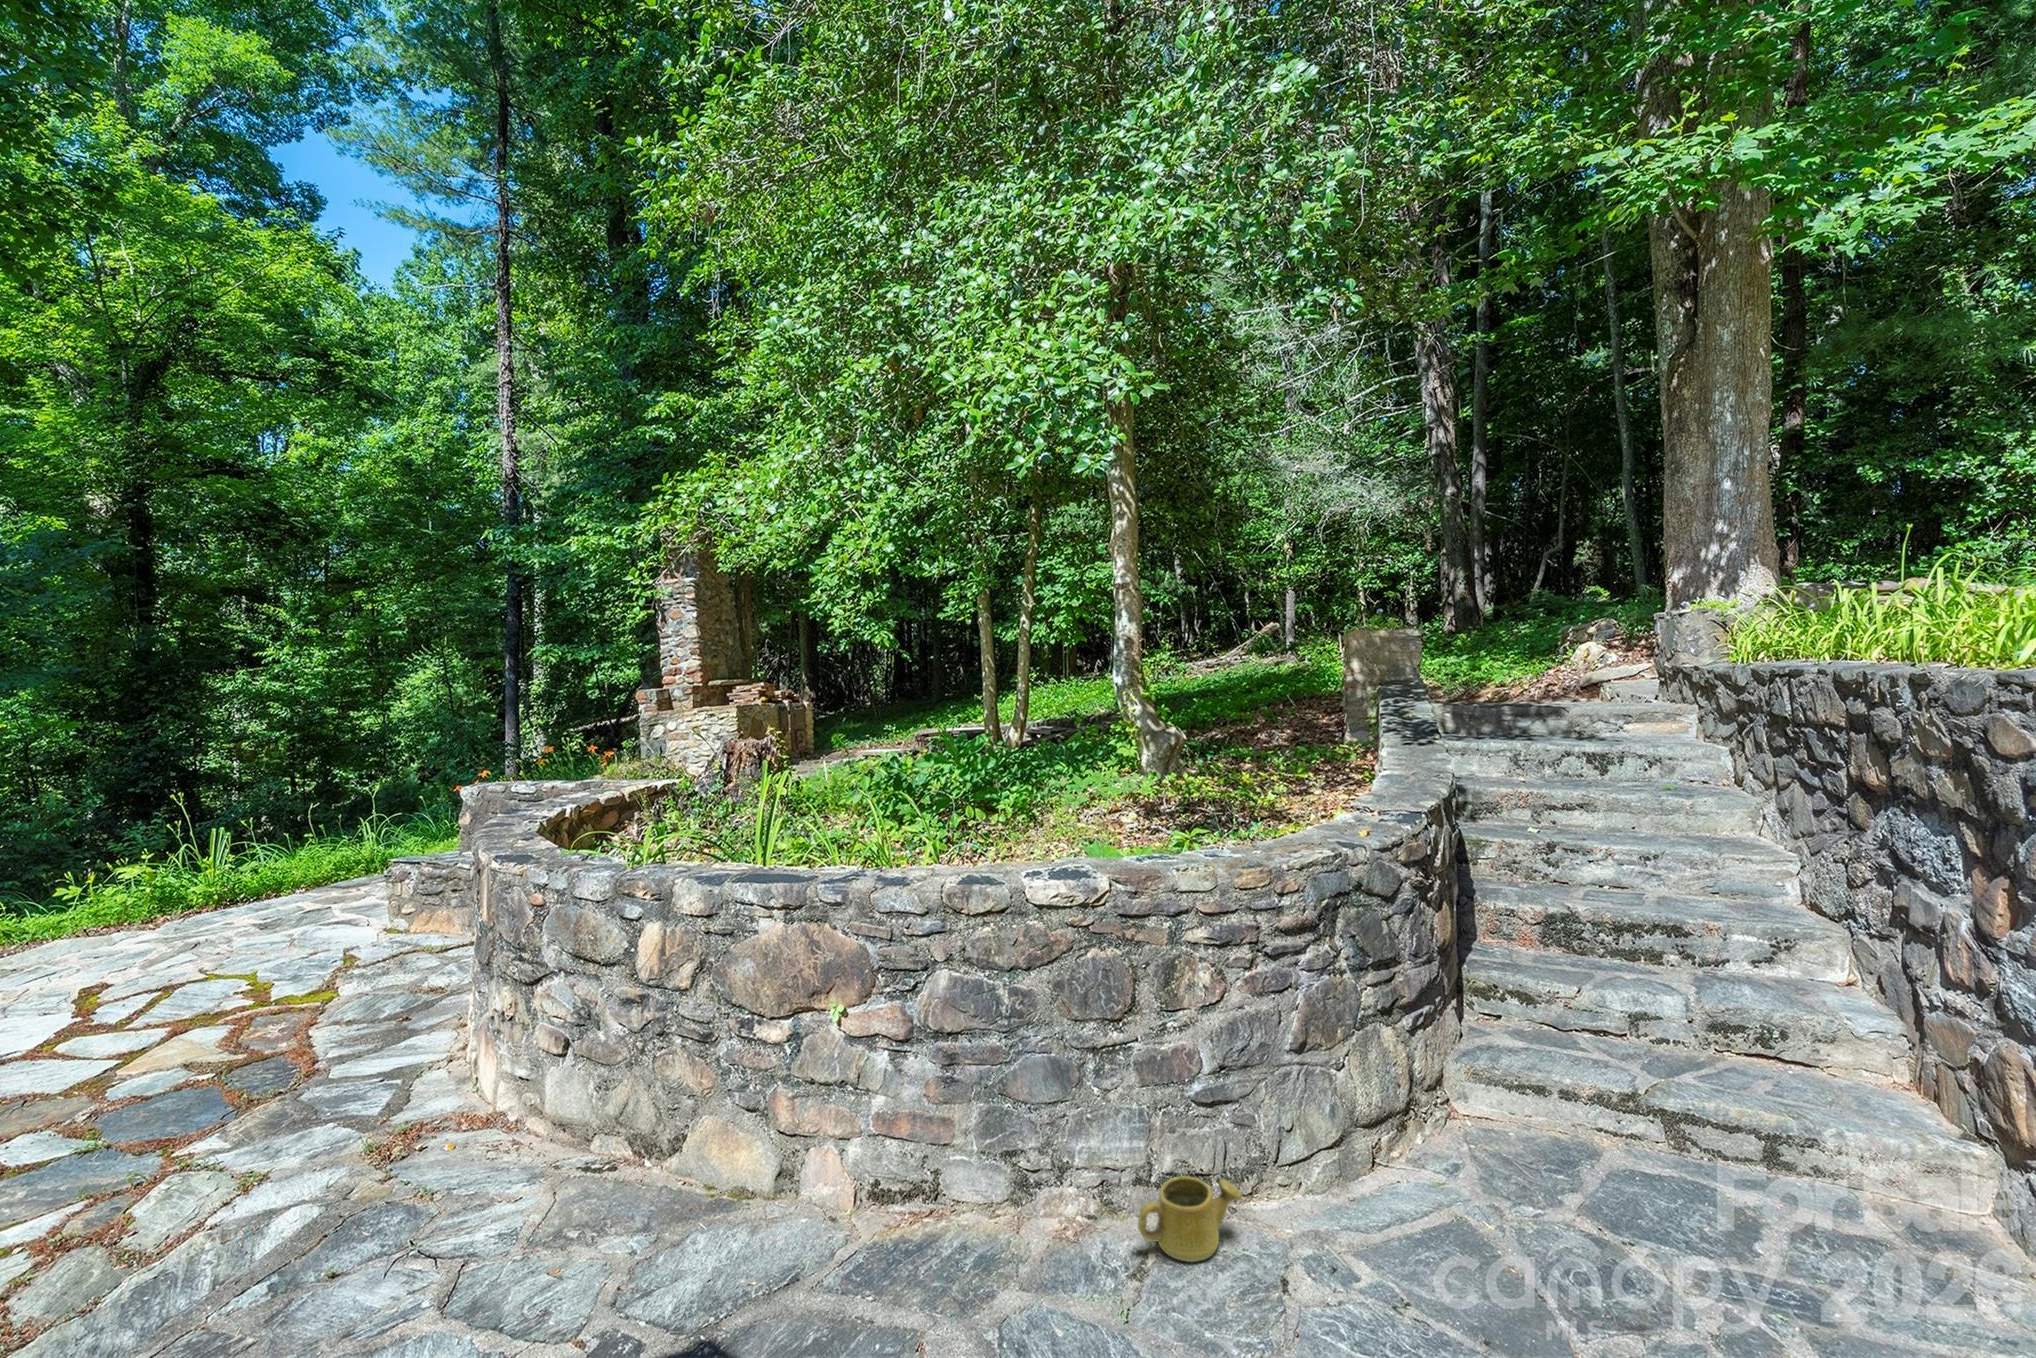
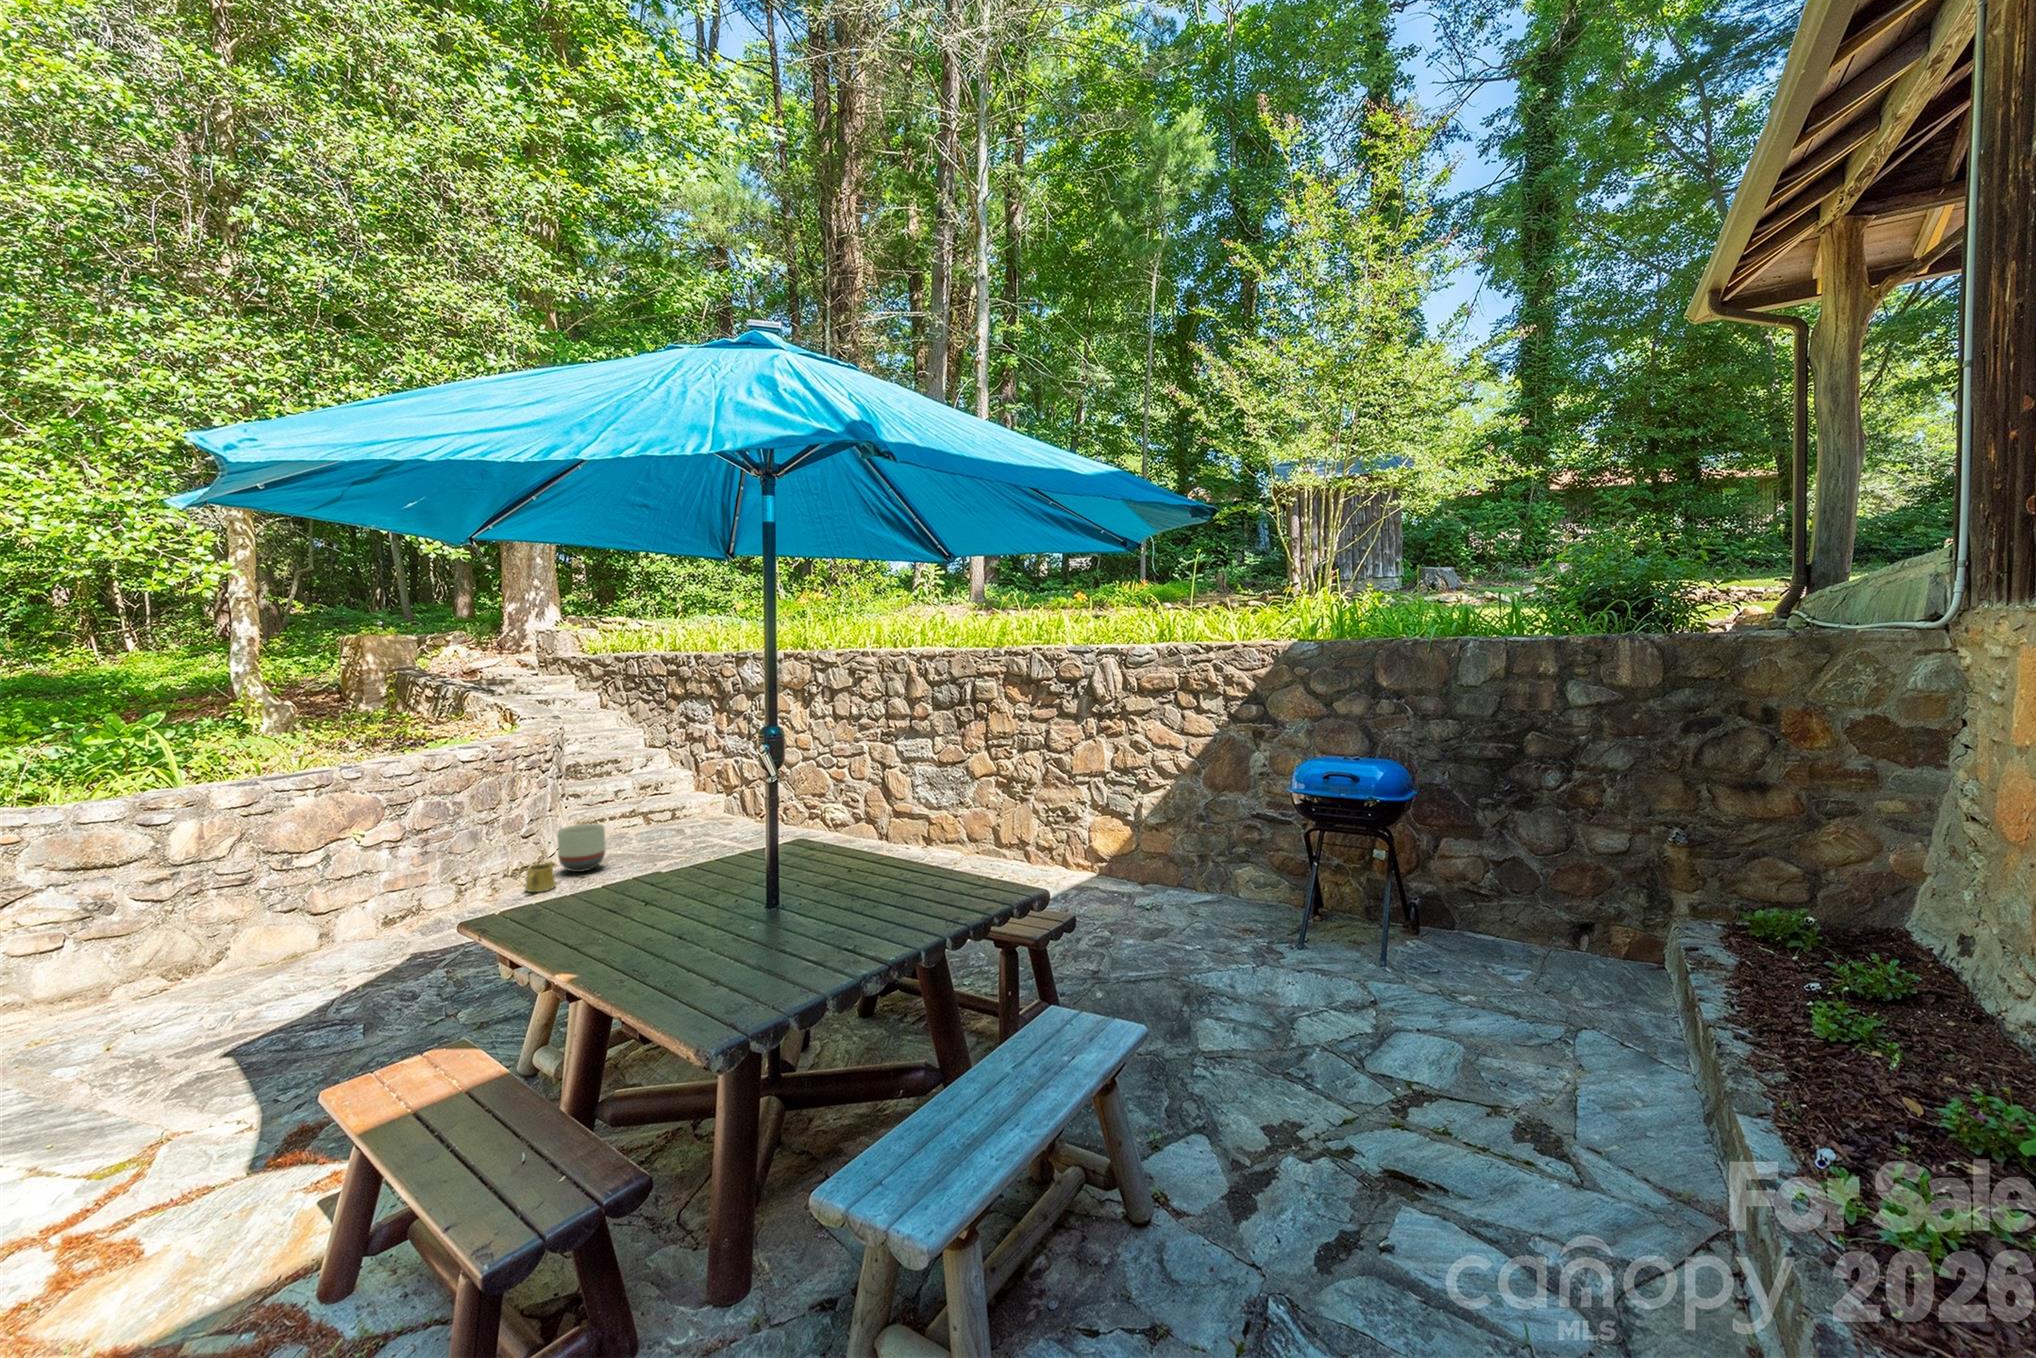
planter: none [1281,1100,1393,1244] -> present [557,824,605,872]

